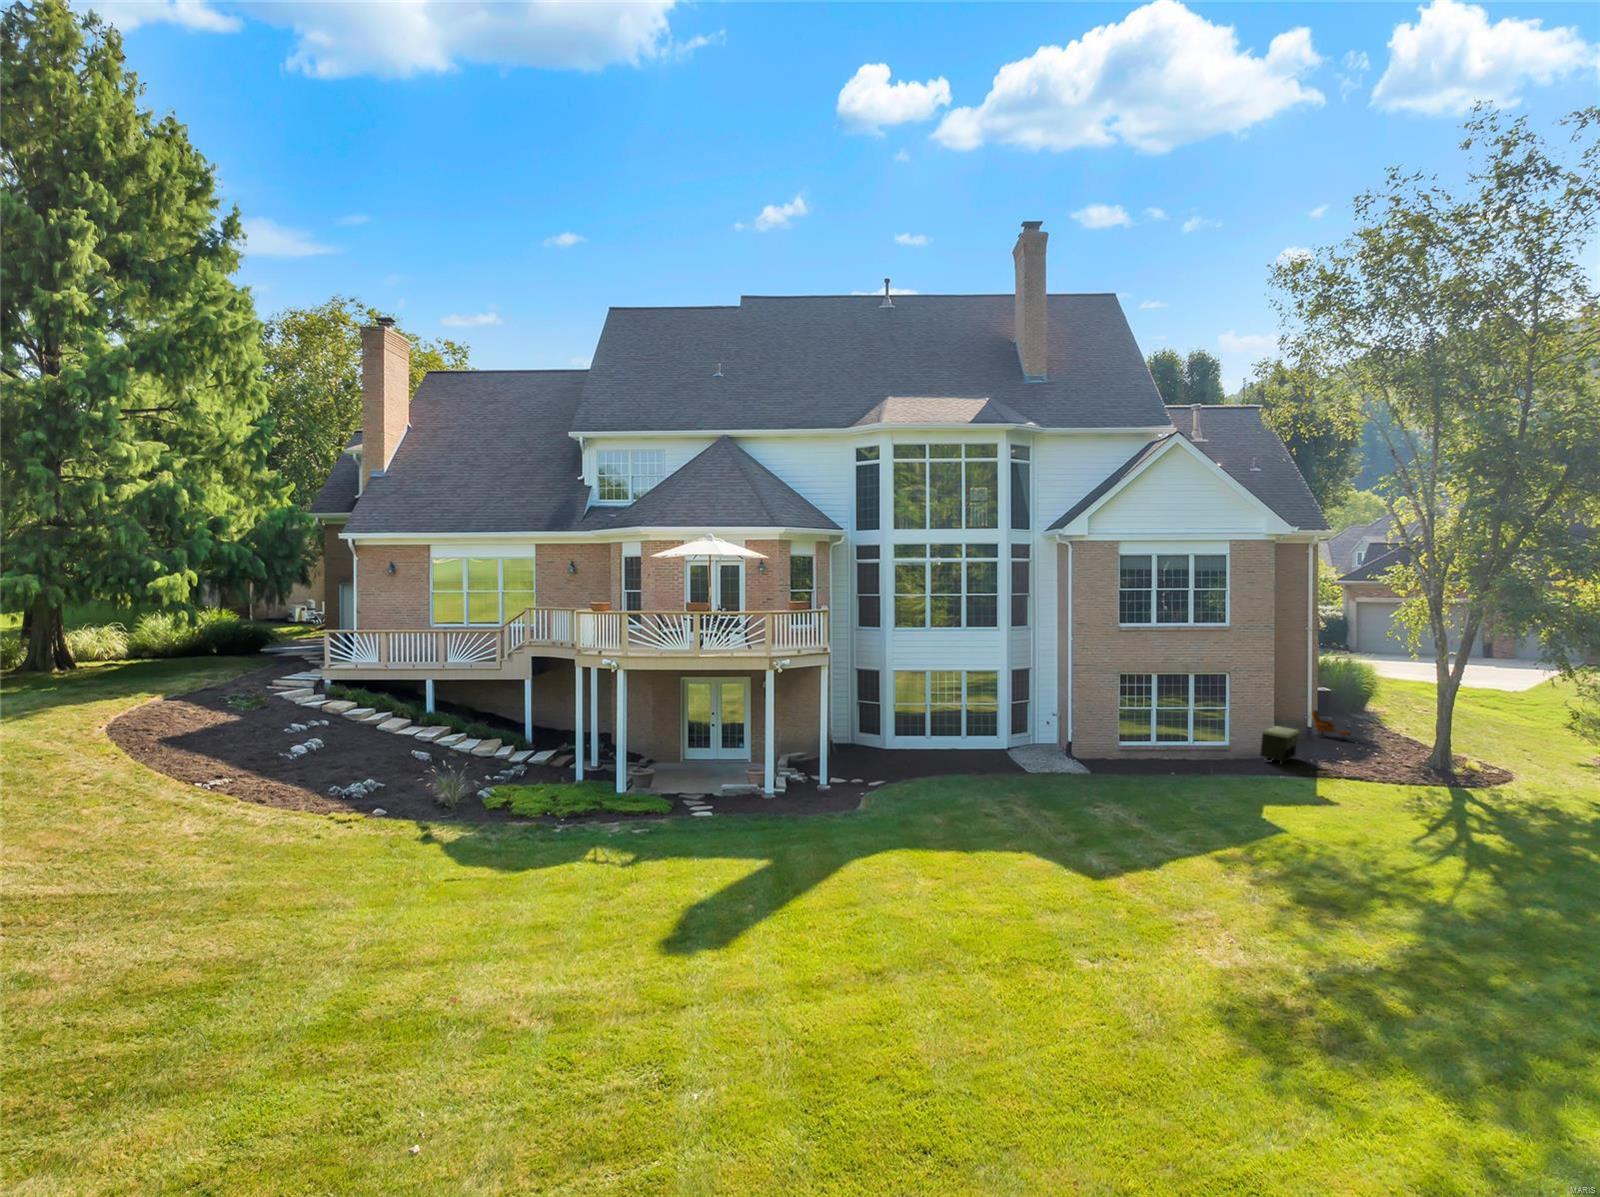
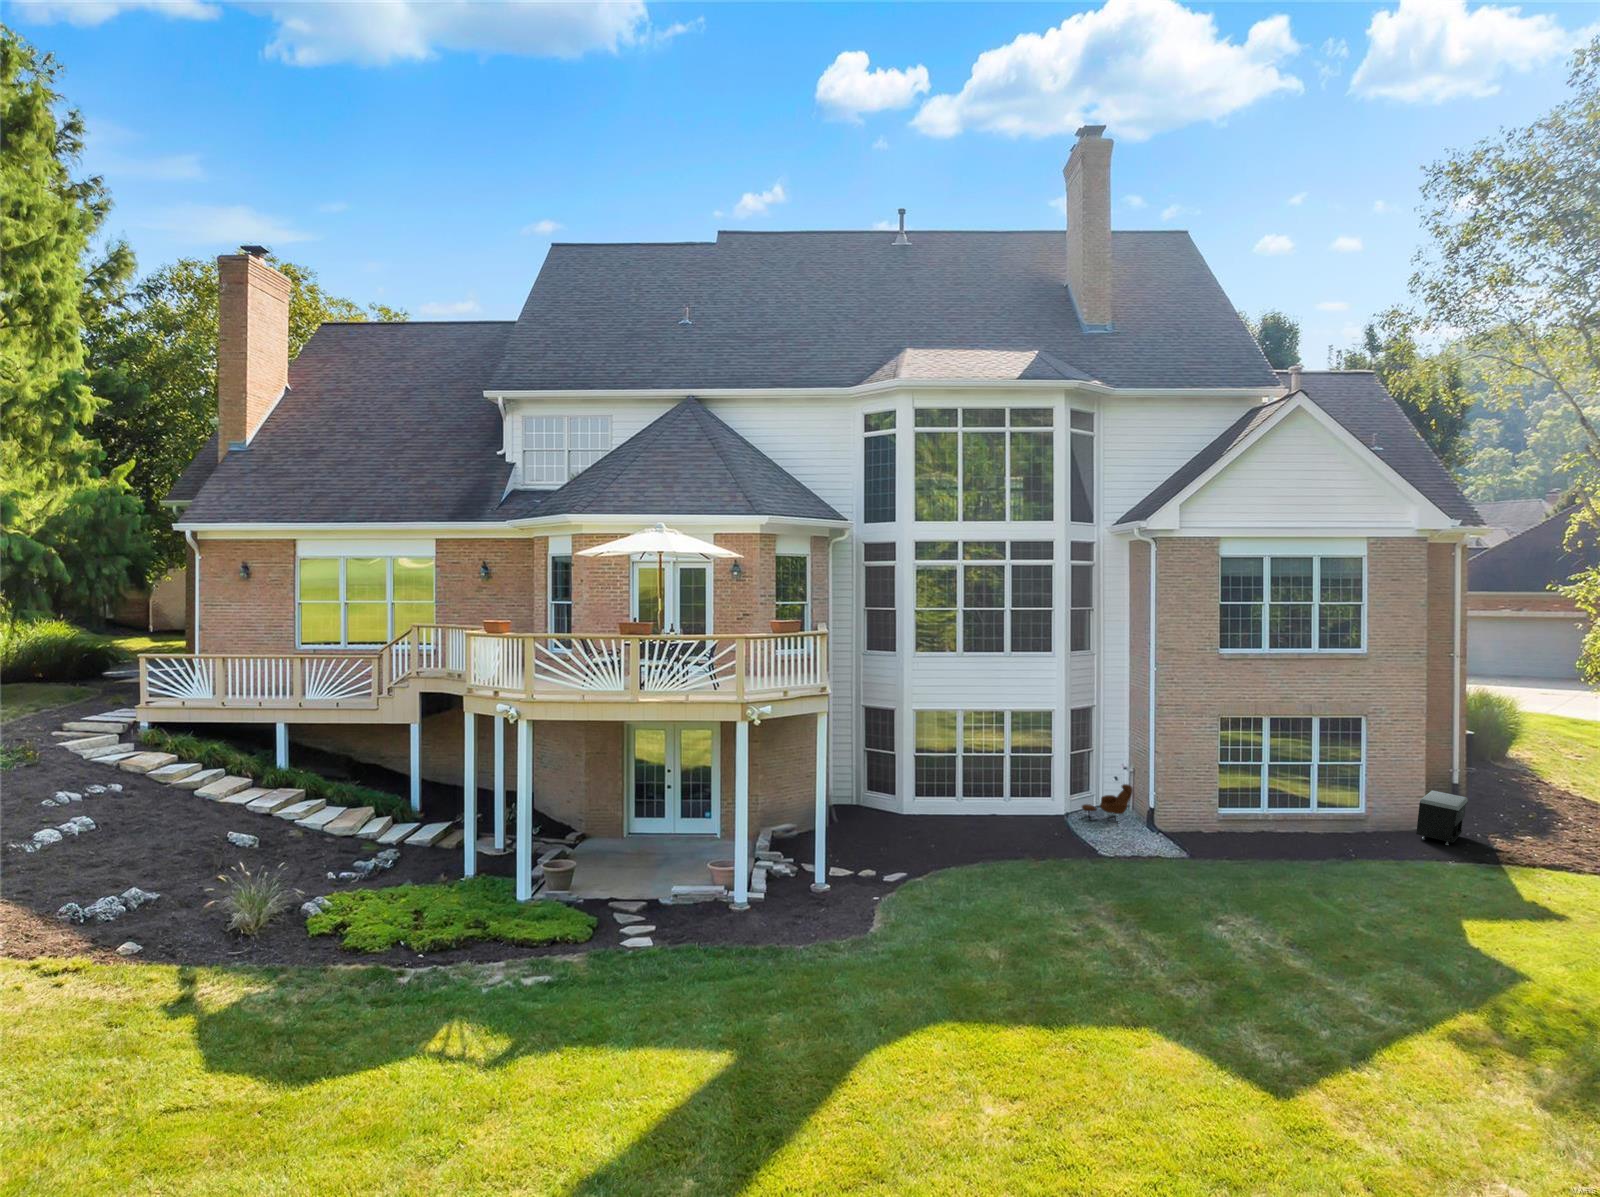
lounge chair: present [1312,710,1350,741] -> present [1082,784,1133,819]

